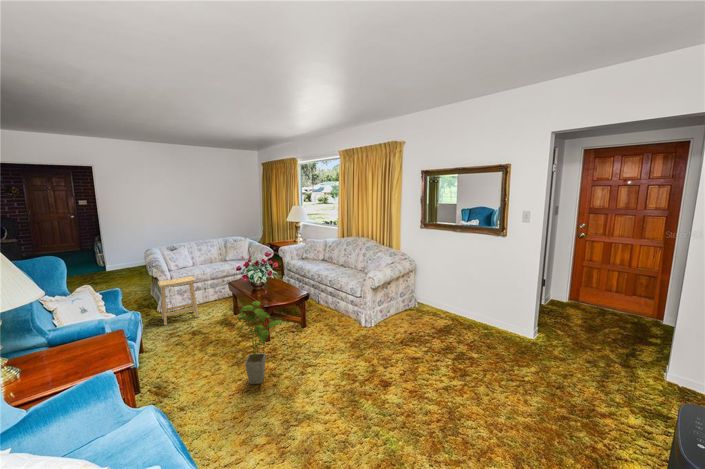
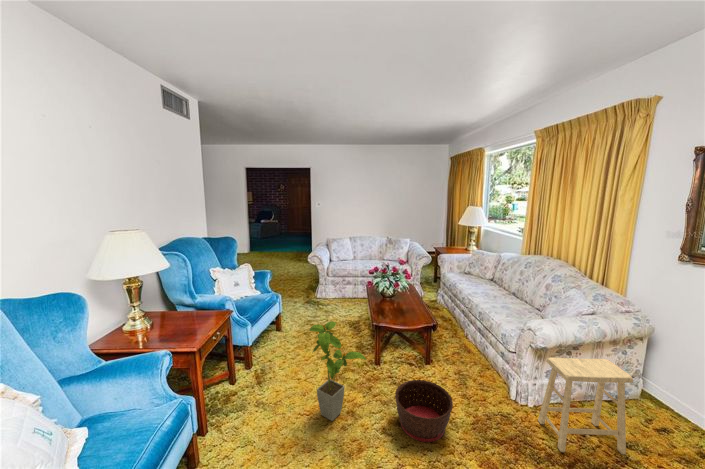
footstool: present [158,276,199,325] -> present [538,357,633,454]
basket: none [303,330,343,367] -> present [395,380,453,442]

